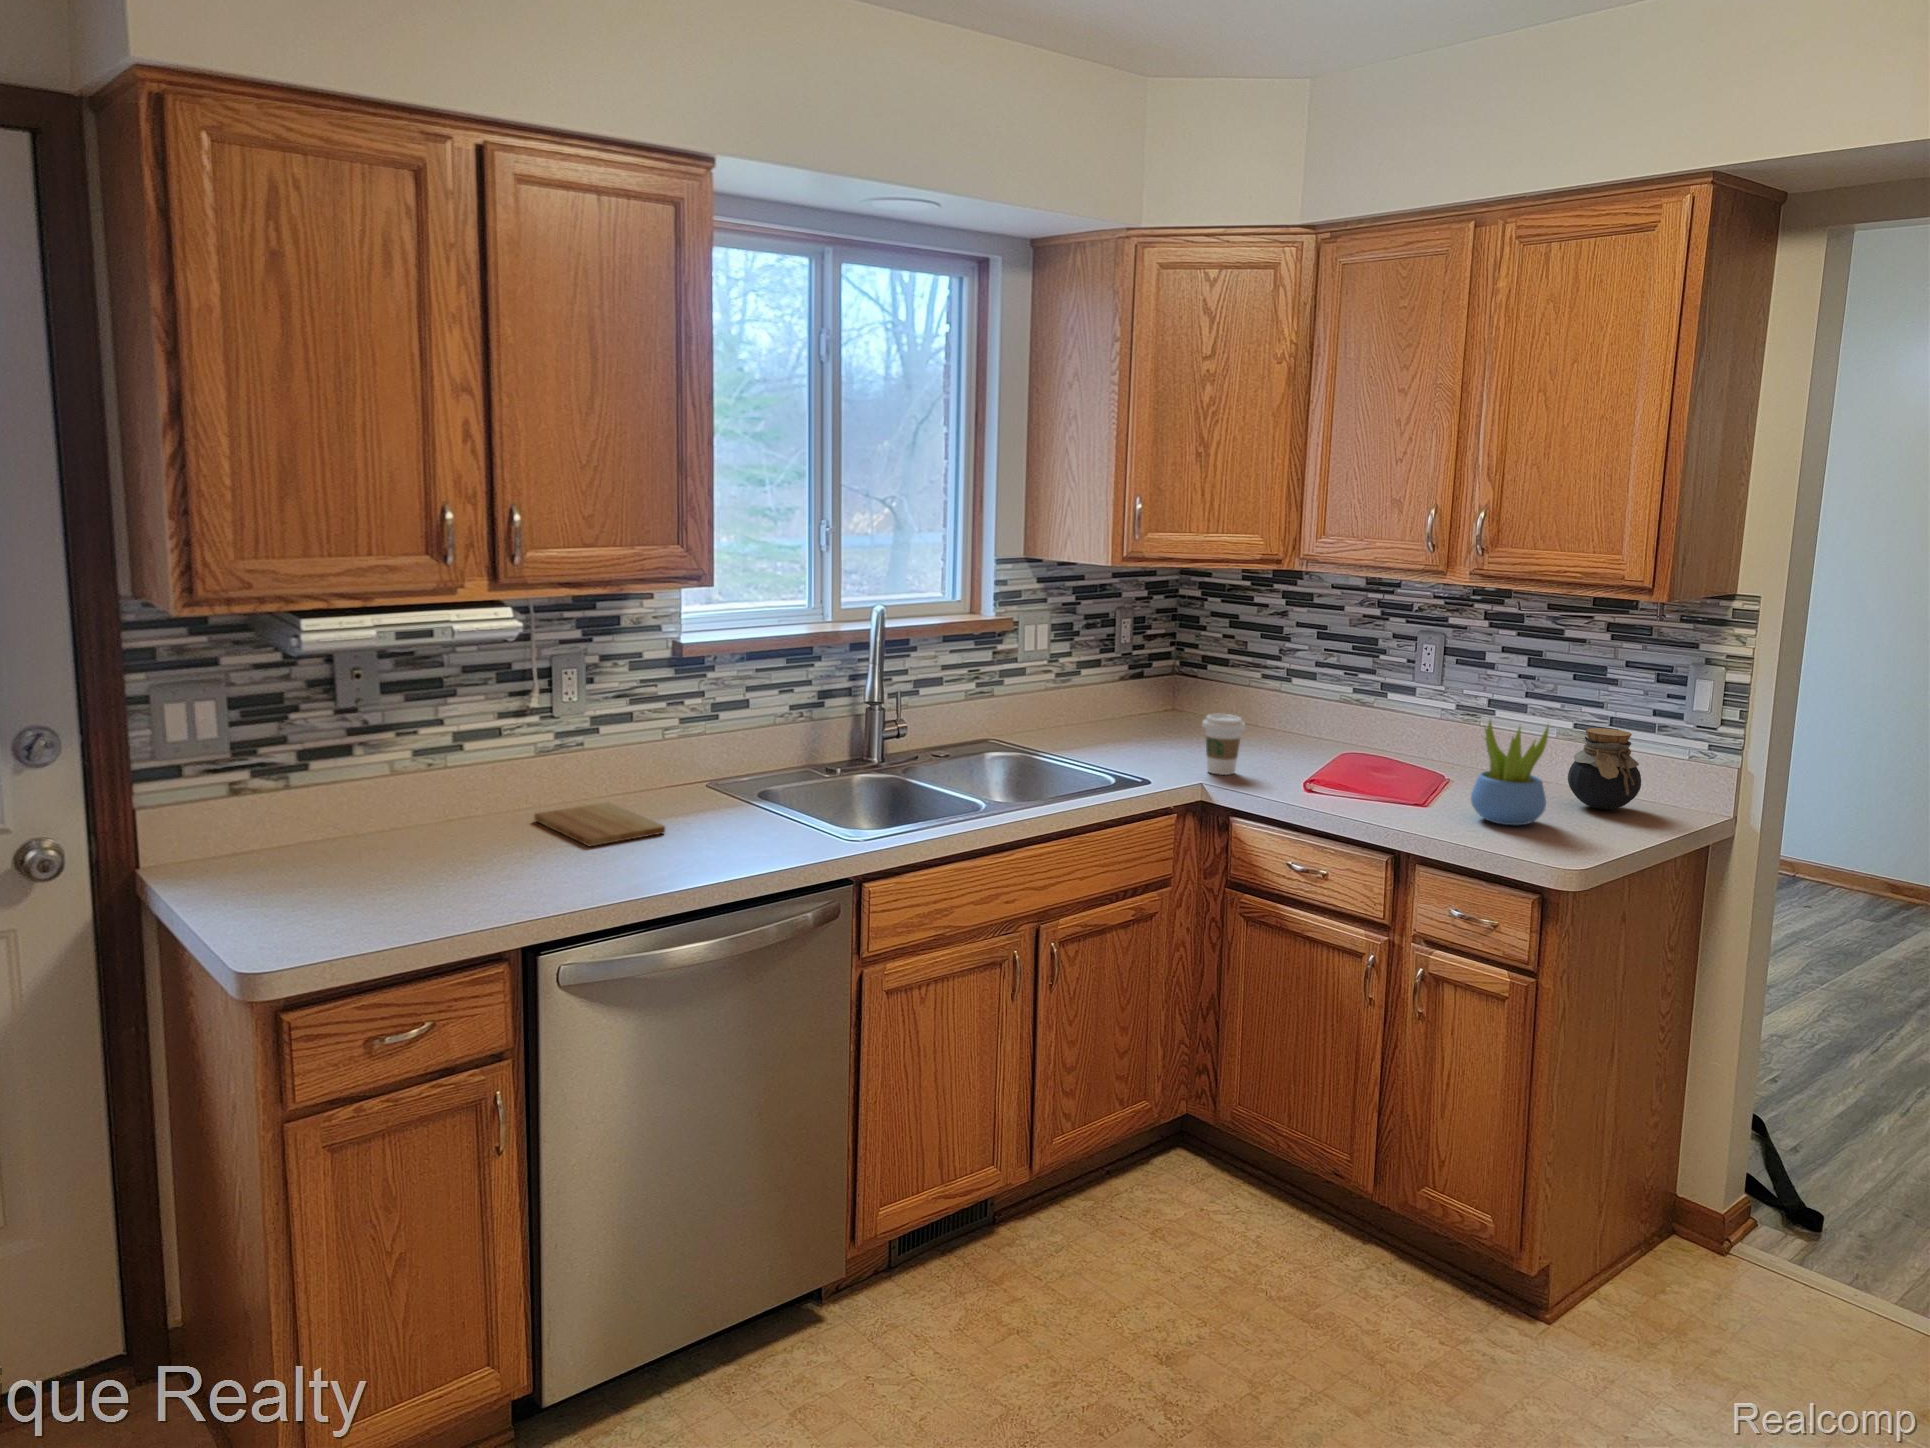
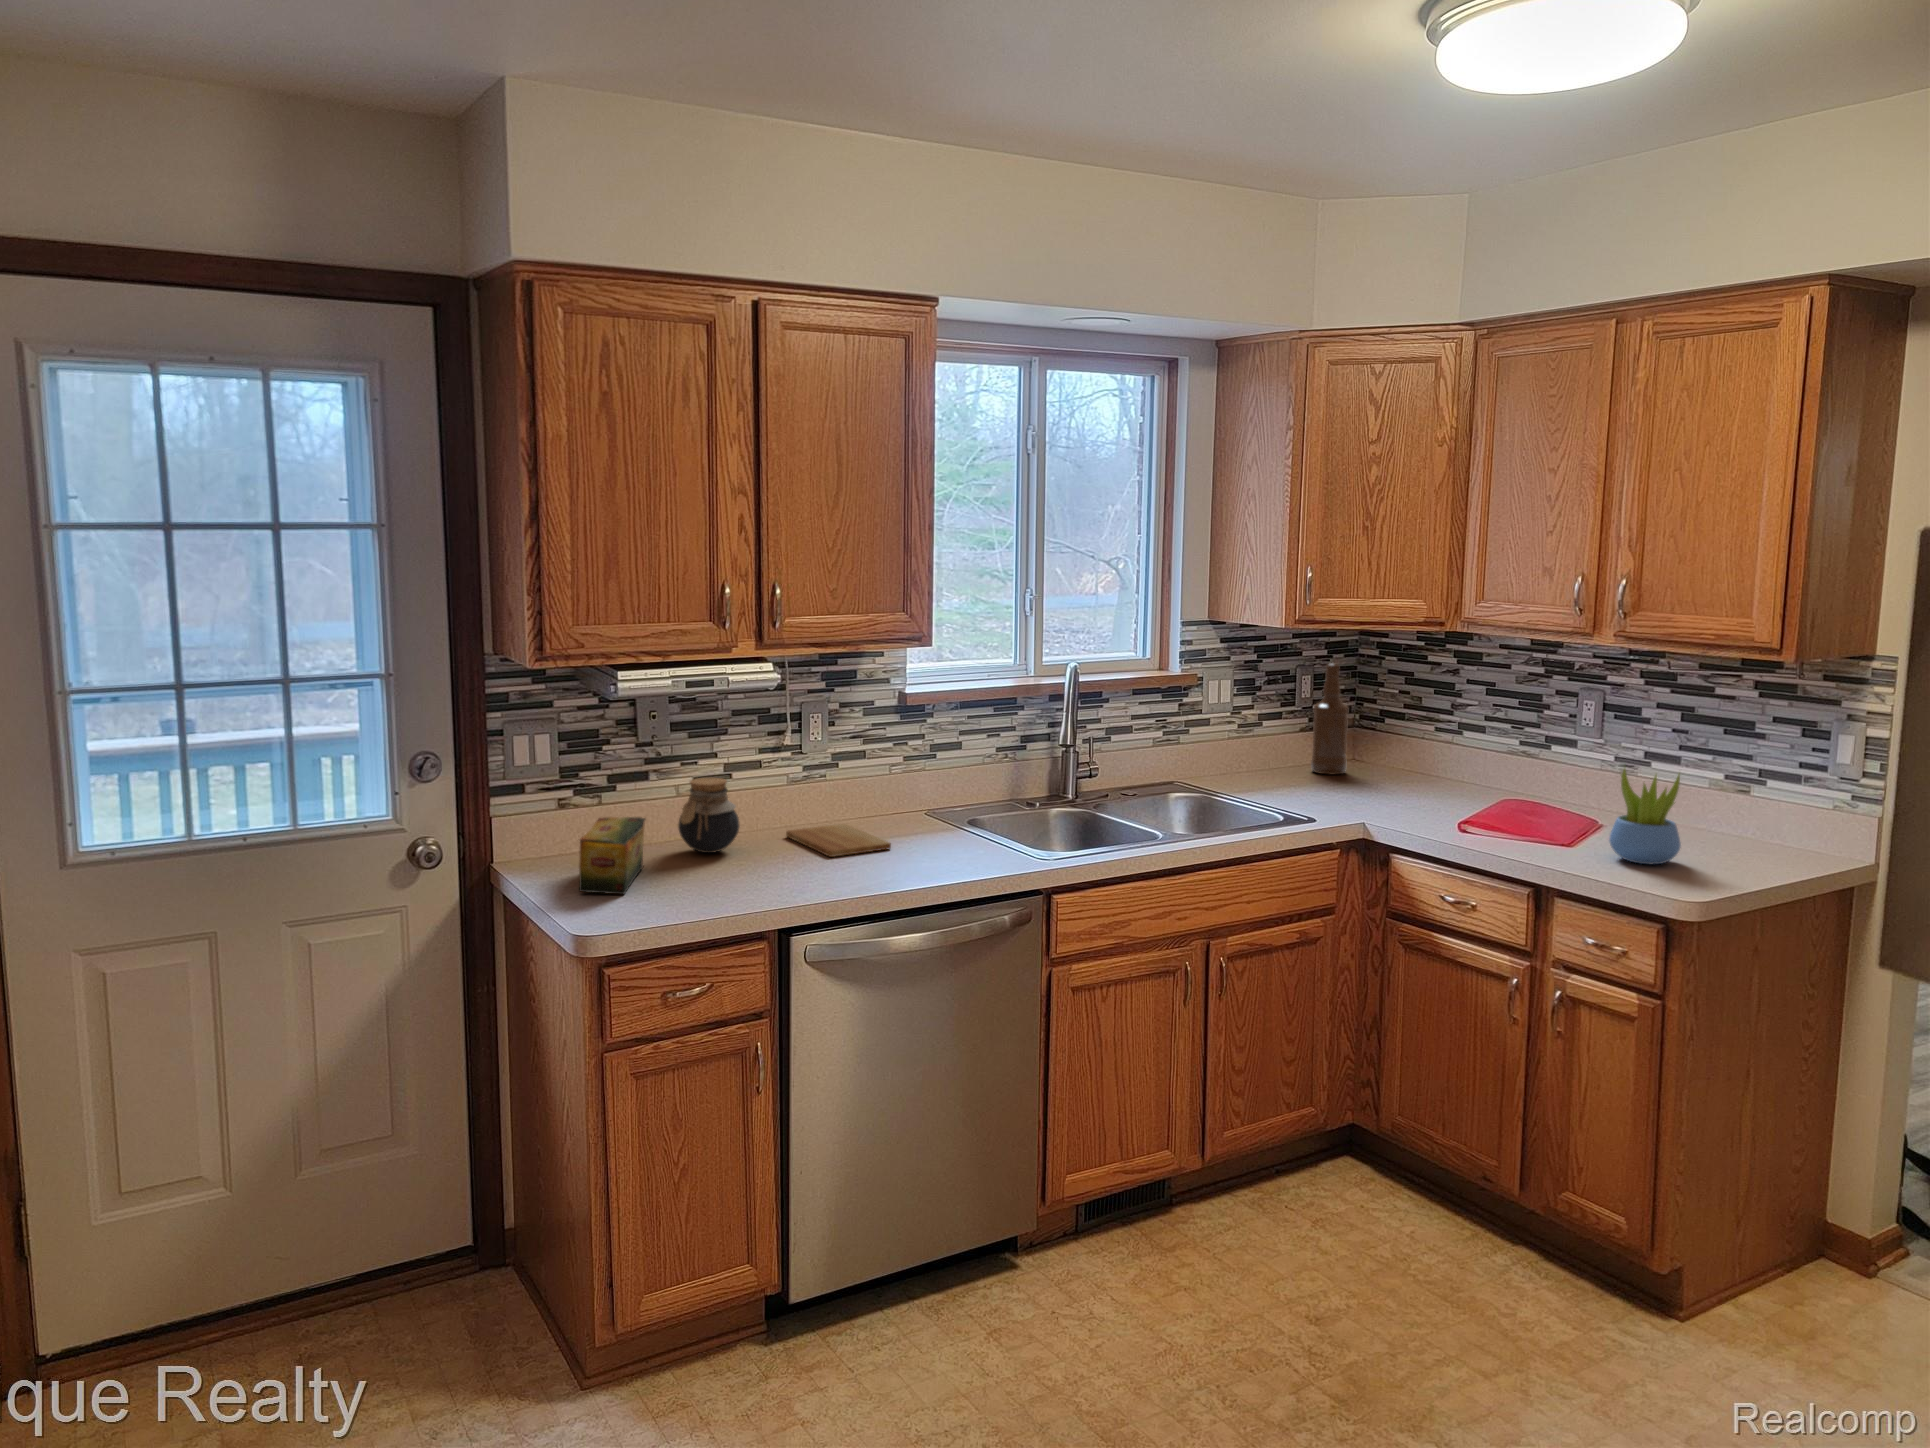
bottle: none [1133,606,1173,728] -> present [1311,663,1348,774]
coffee cup: present [1202,714,1245,775] -> none [1366,761,1406,815]
jar: present [1568,728,1641,810] -> present [678,778,739,853]
tea box: none [248,806,347,909] -> present [579,817,645,894]

